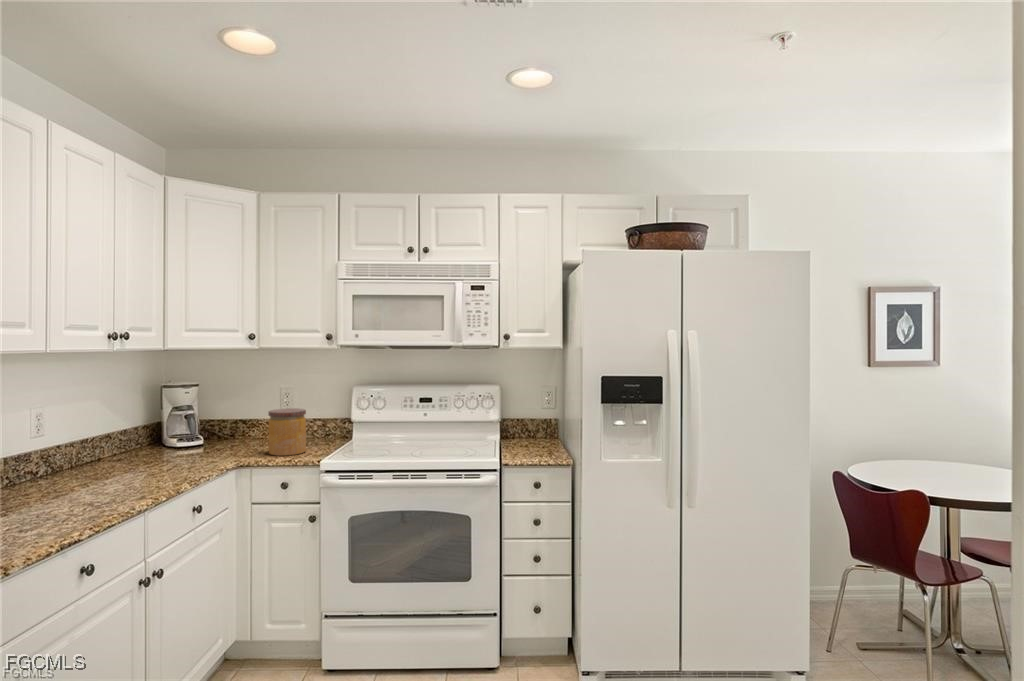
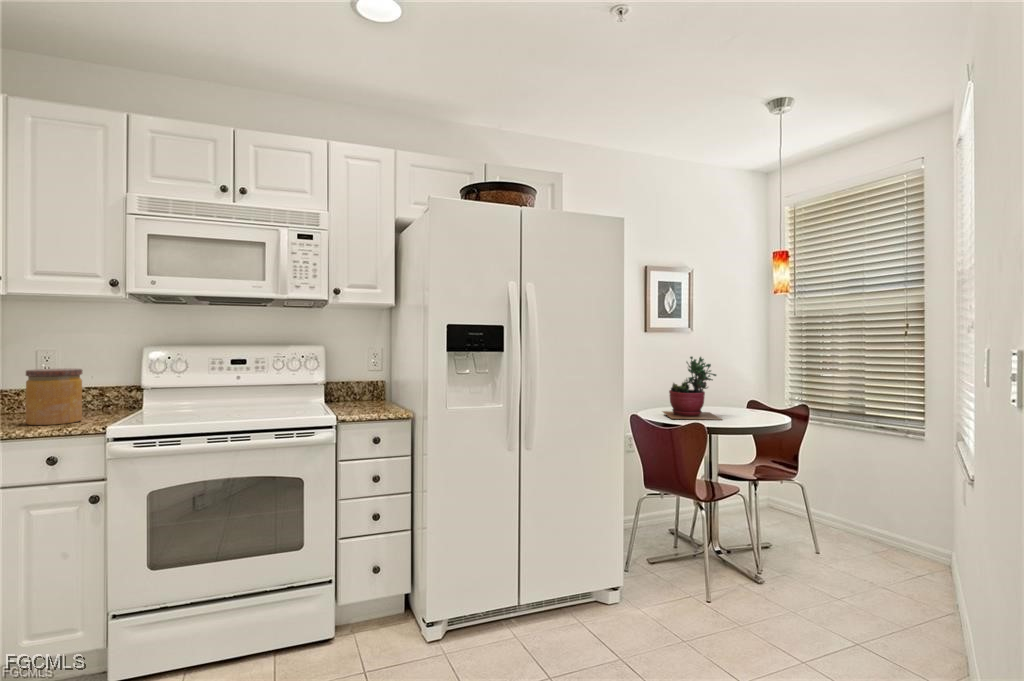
succulent plant: none [880,403,964,487] -> present [663,357,721,420]

